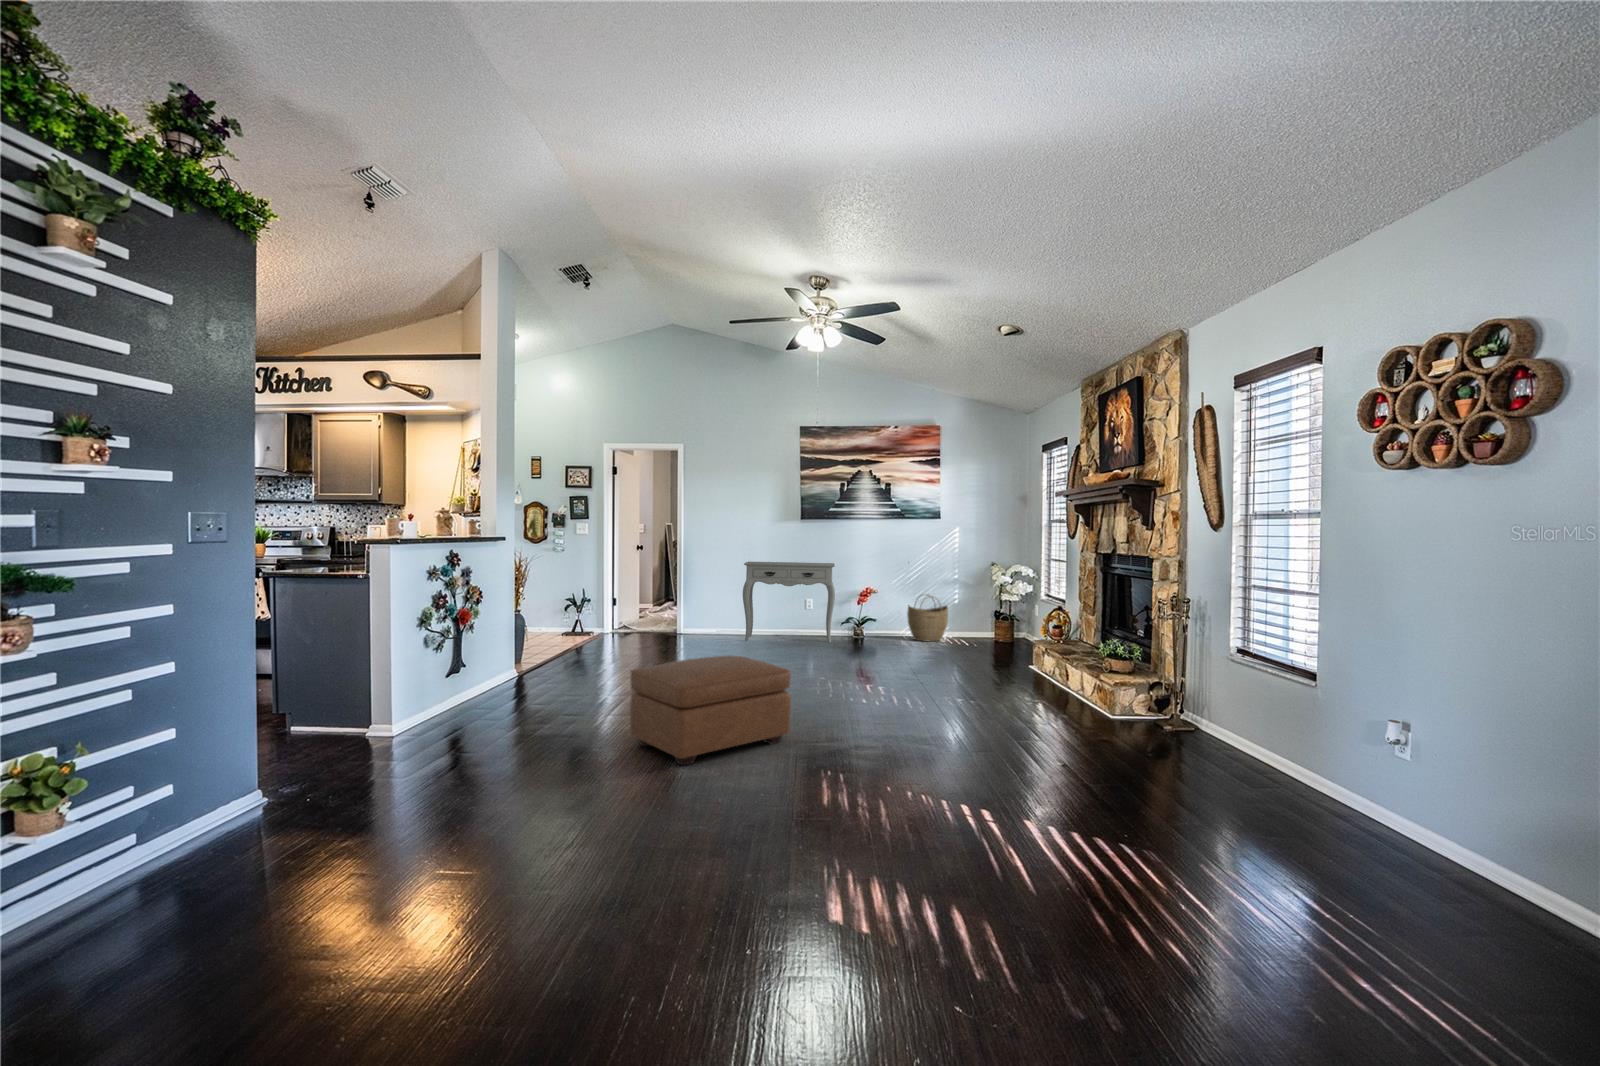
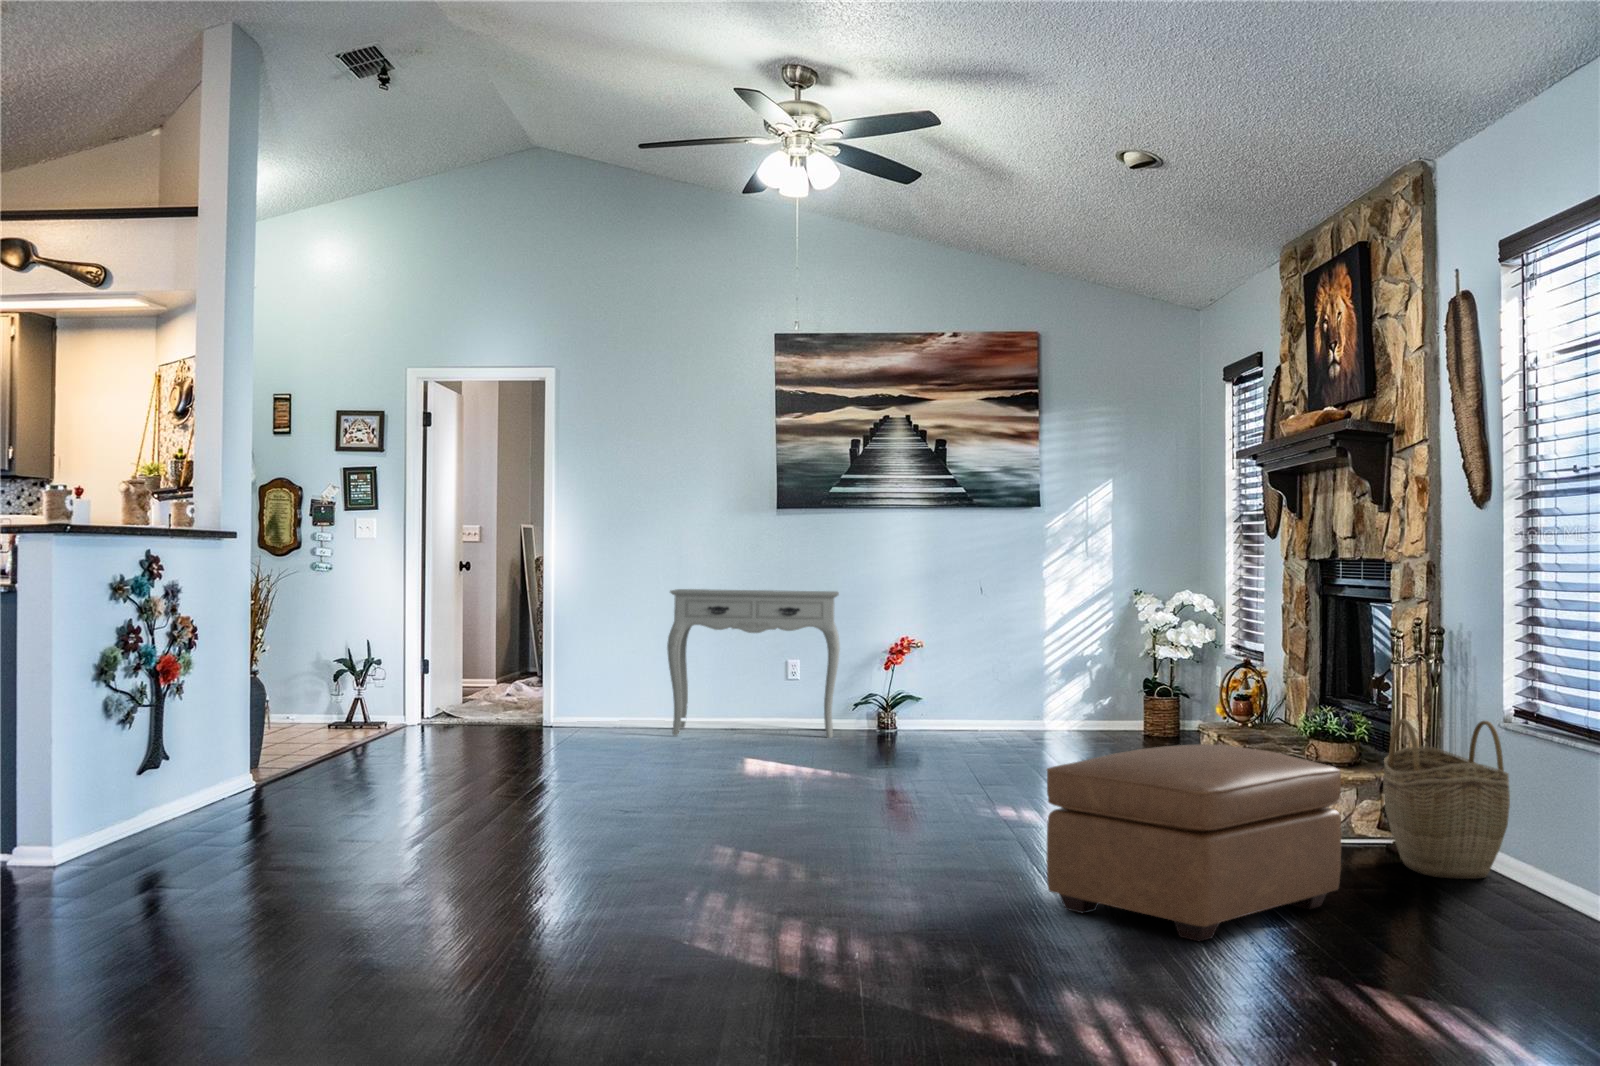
woven basket: present [907,595,948,641] -> present [1383,719,1510,879]
ottoman: present [630,655,791,765] -> present [1047,744,1341,941]

